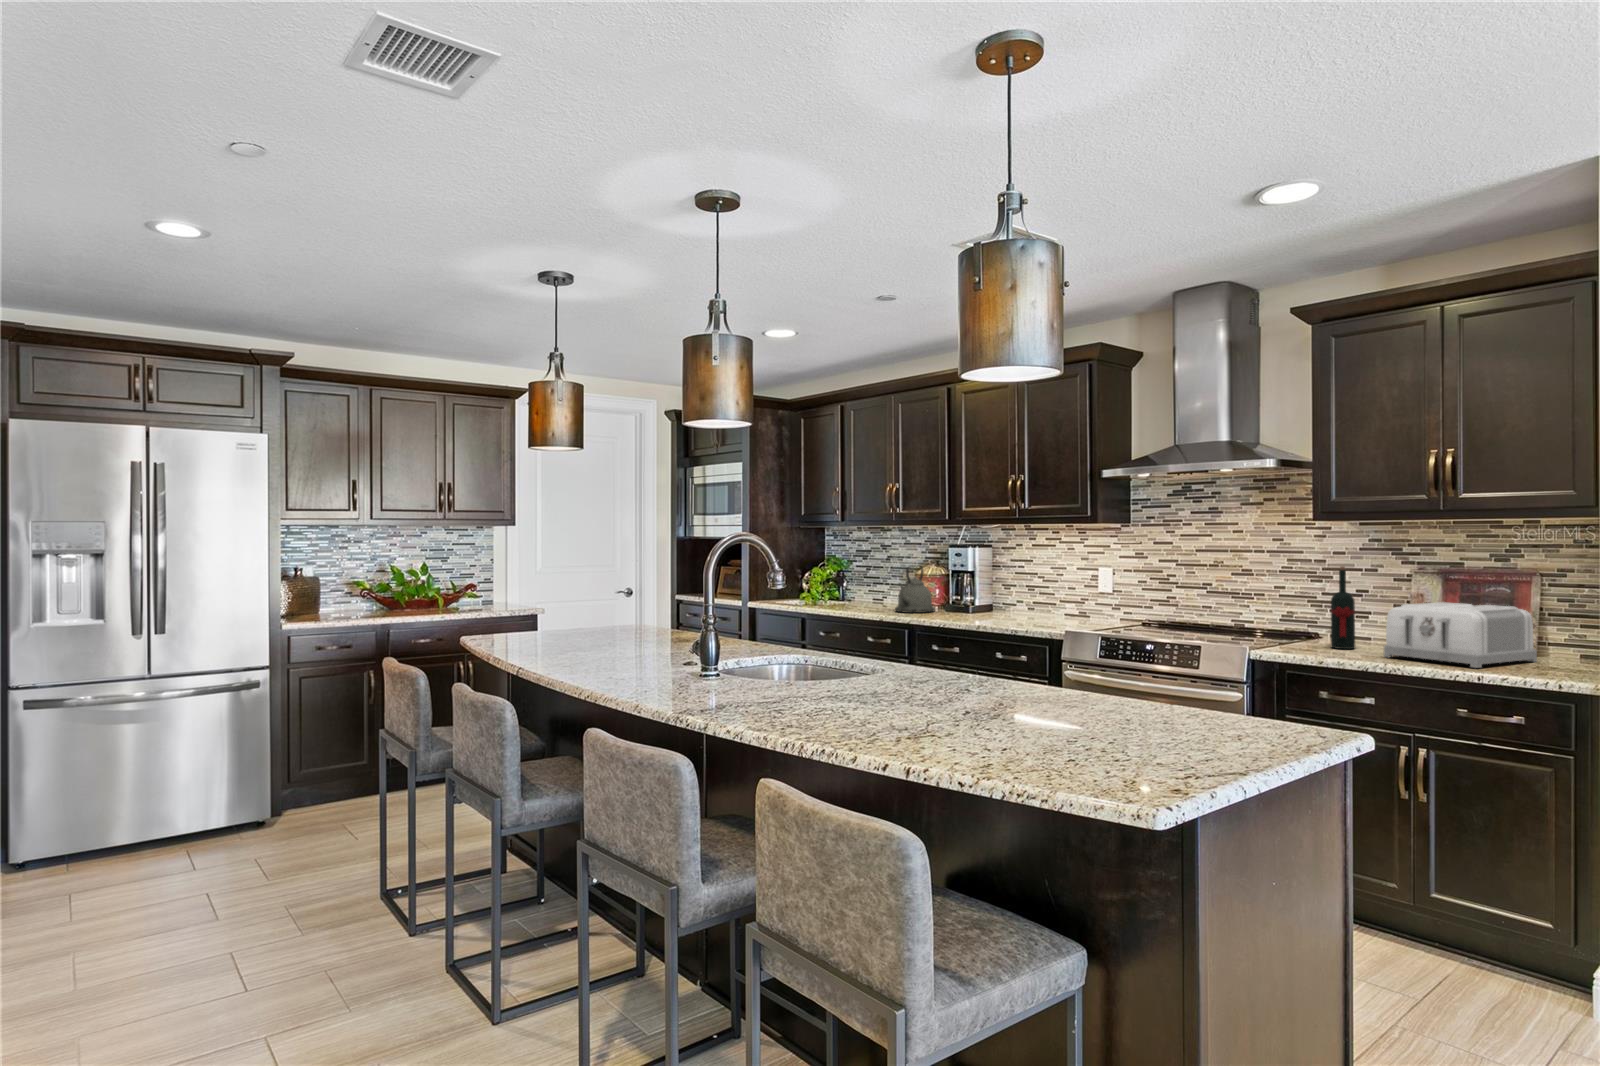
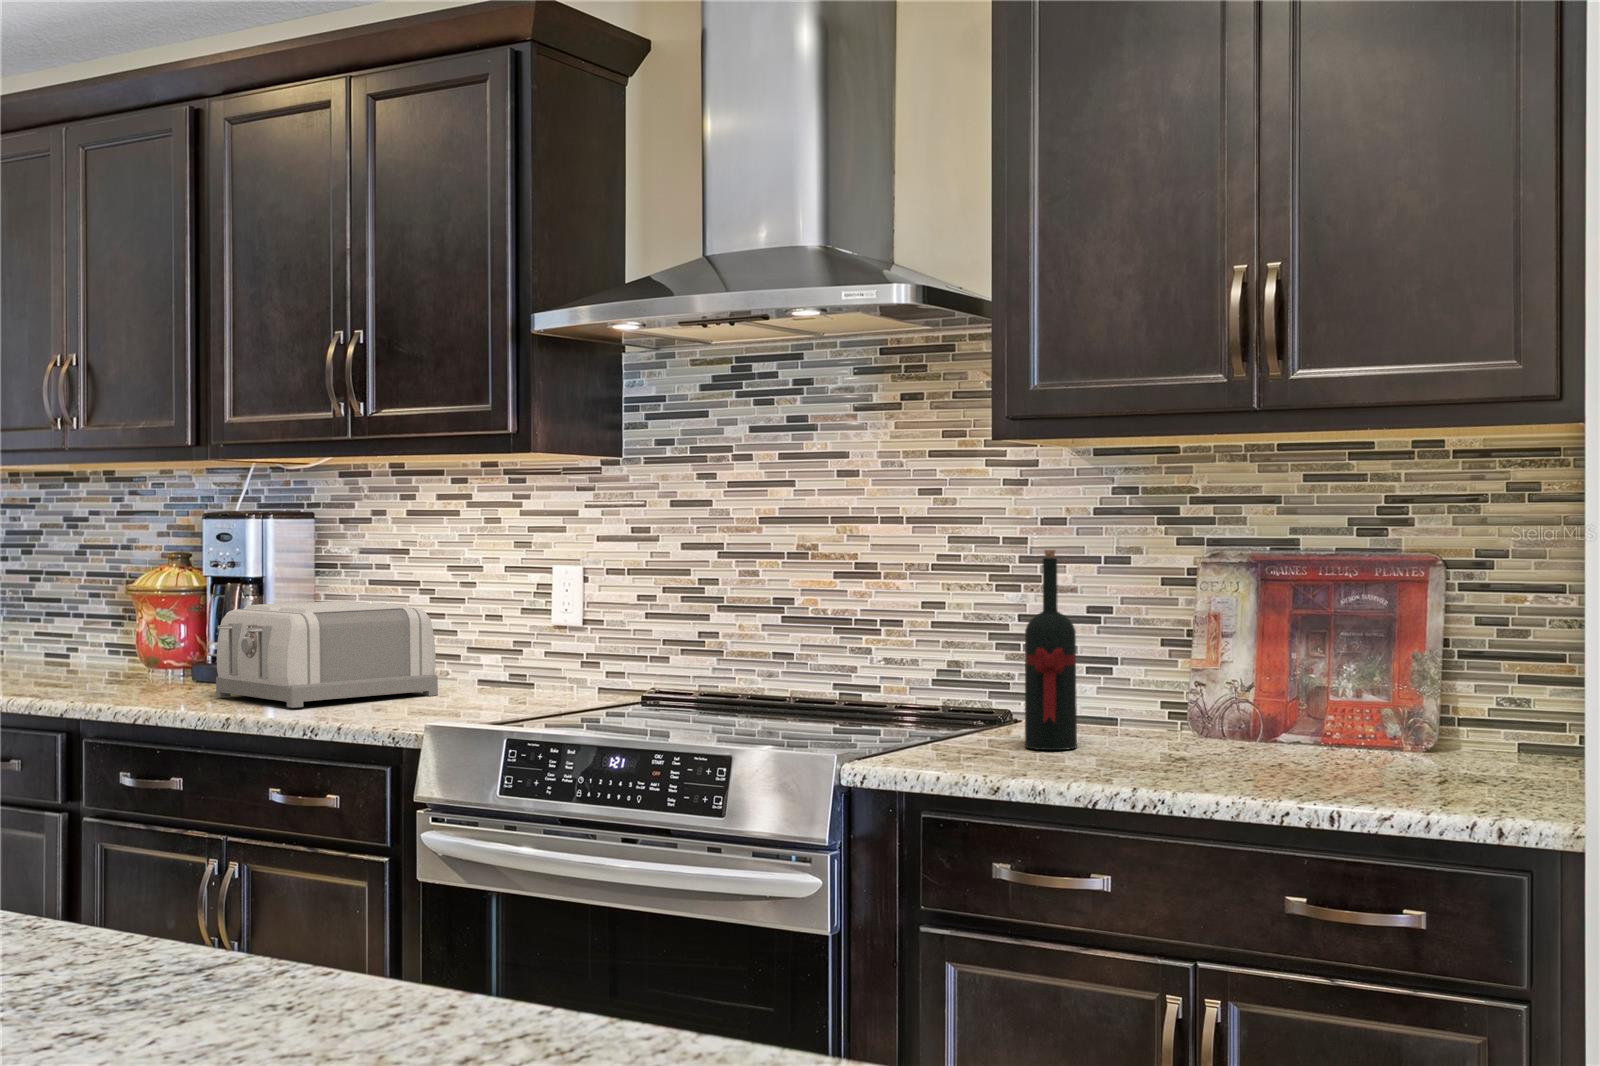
kettle: present [895,566,935,613] -> none [53,565,163,685]
toaster: present [1384,602,1537,668] -> present [216,601,438,708]

